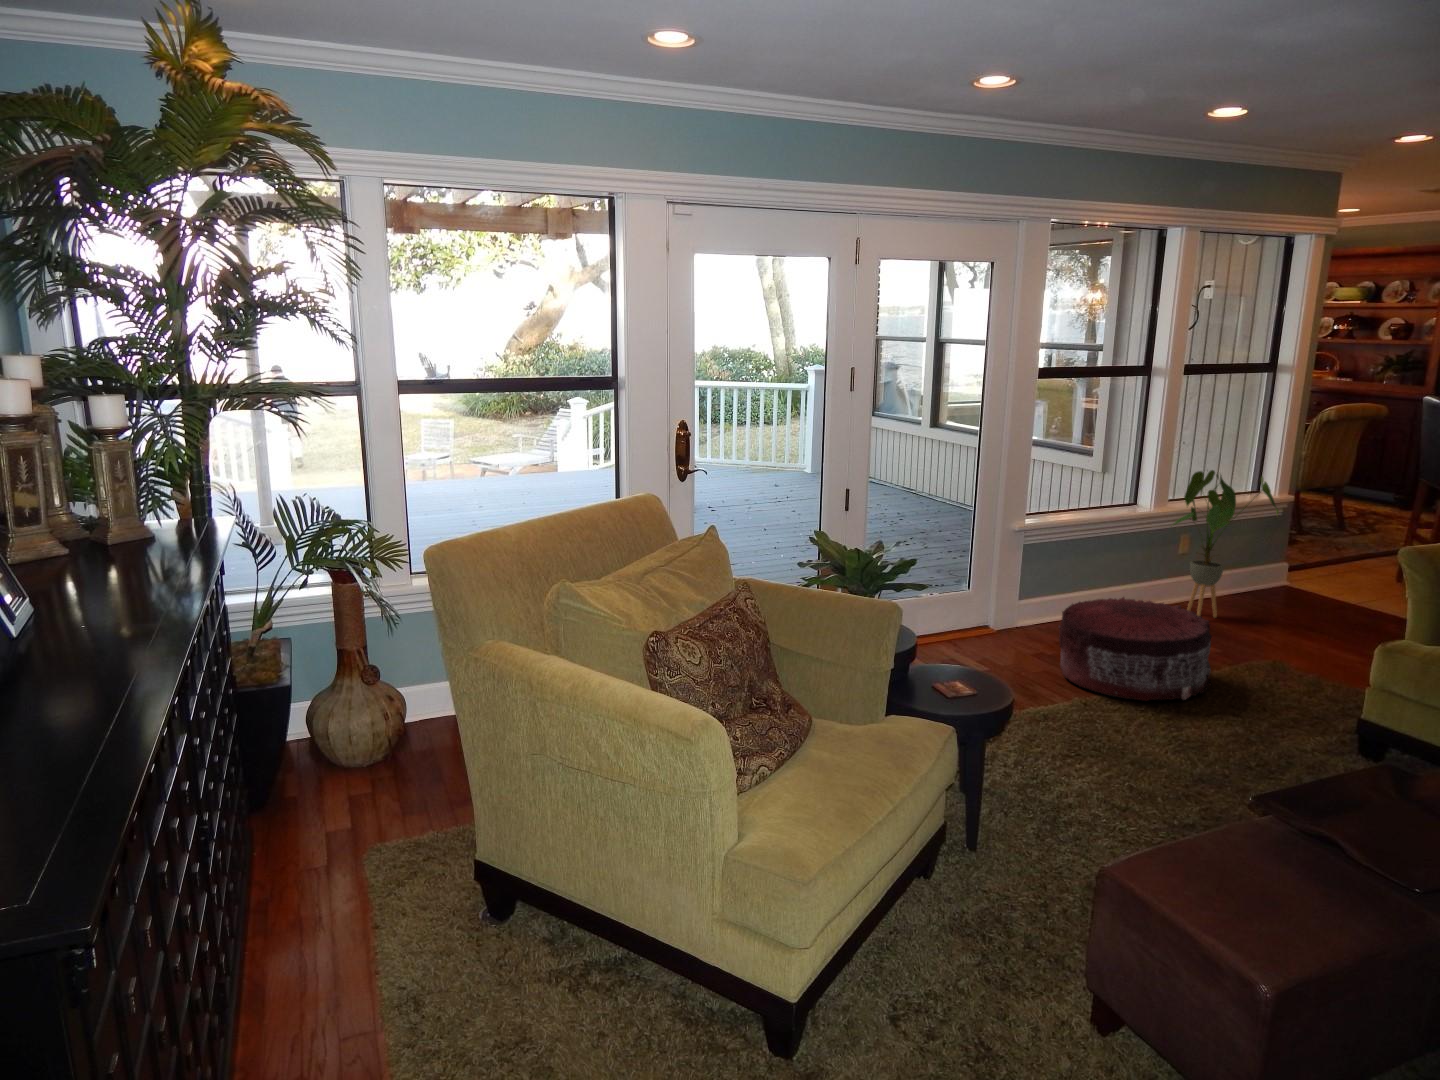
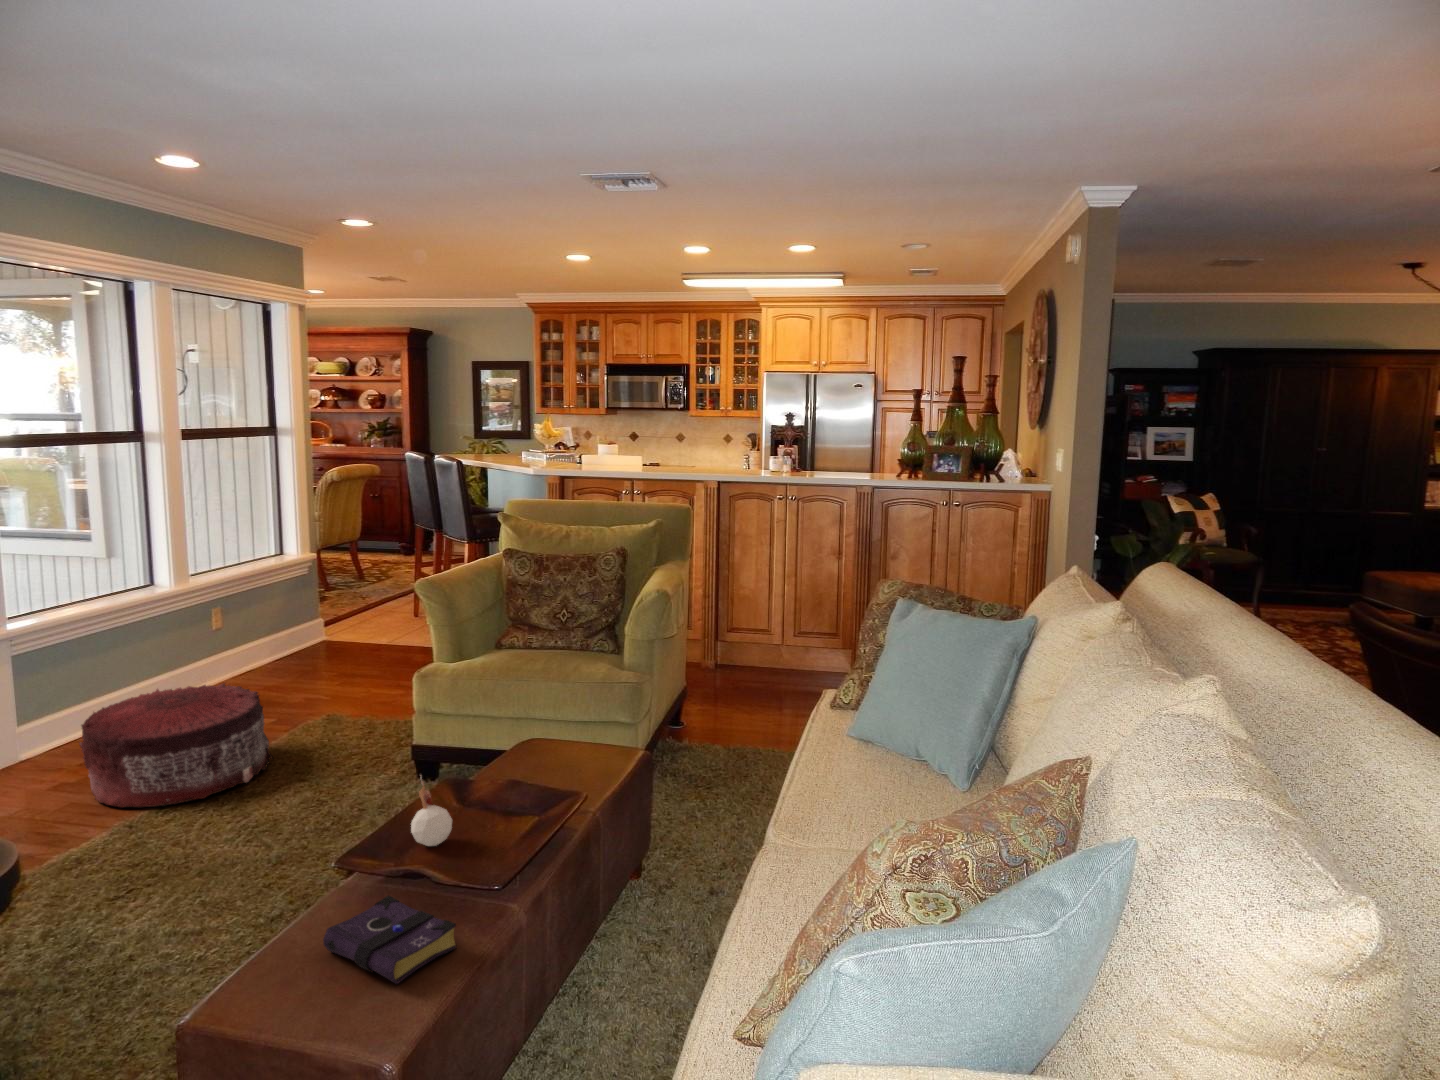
house plant: present [1174,470,1279,617] -> none [198,536,305,694]
candle: none [1338,745,1387,819] -> present [411,775,452,846]
book: none [1231,842,1366,919] -> present [323,896,456,984]

